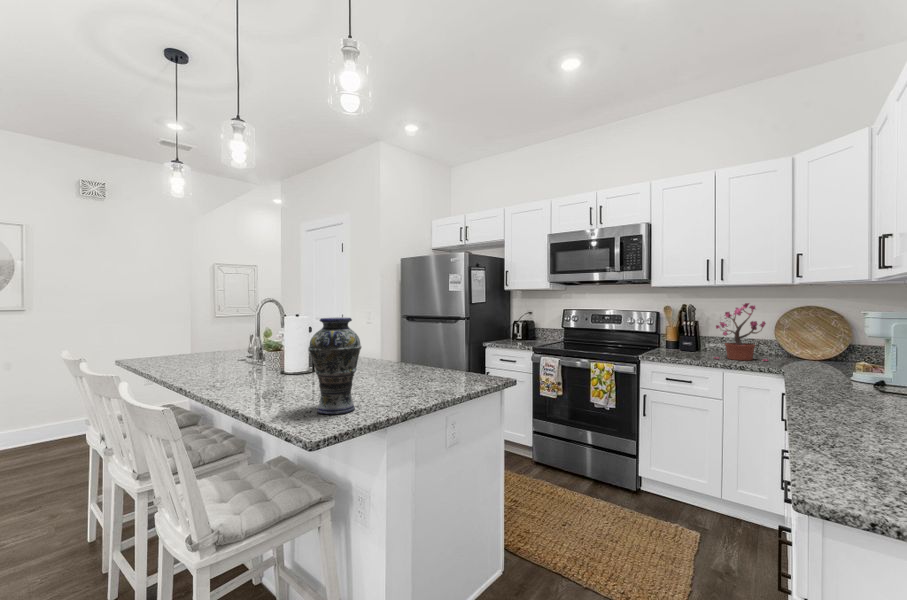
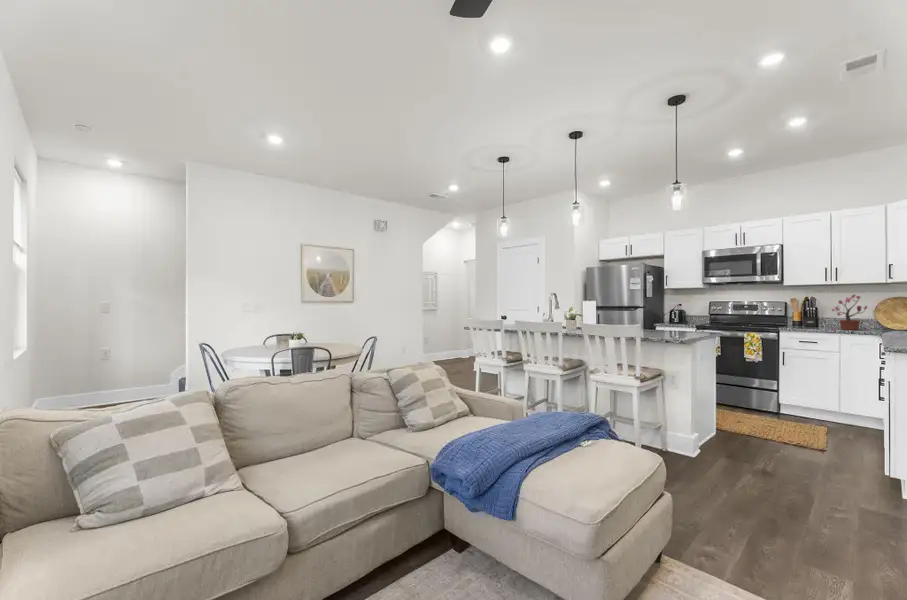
vase: present [308,317,361,415] -> none [657,298,681,338]

